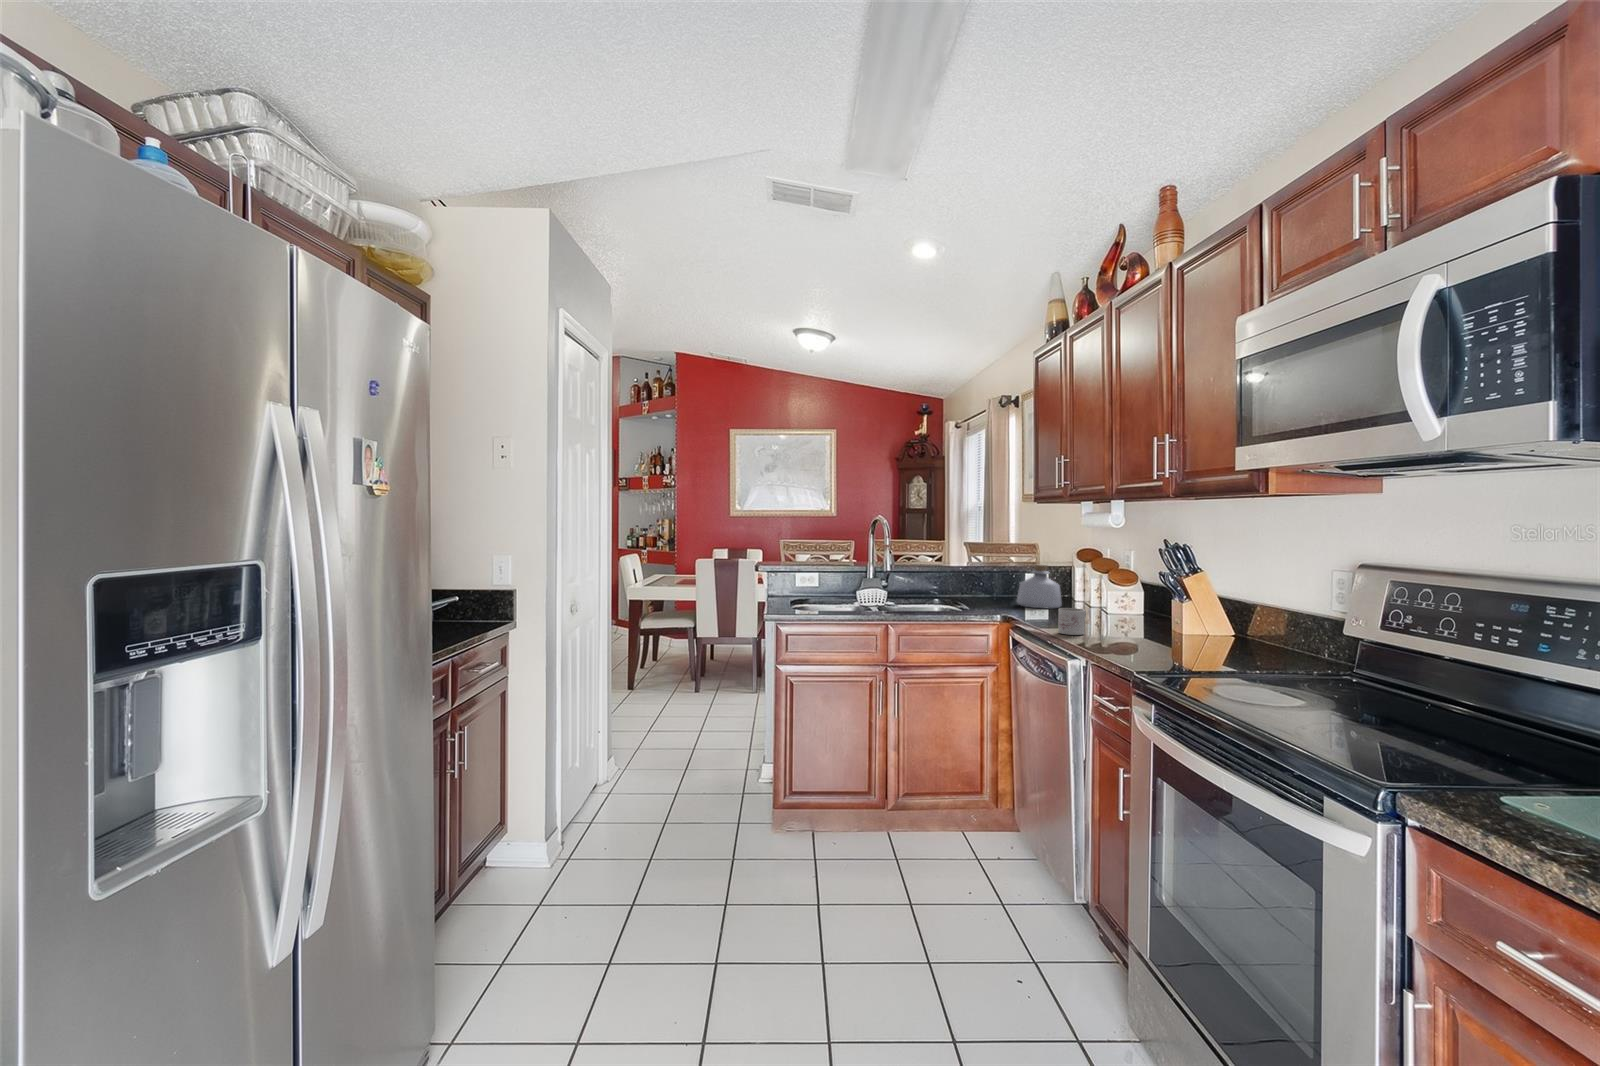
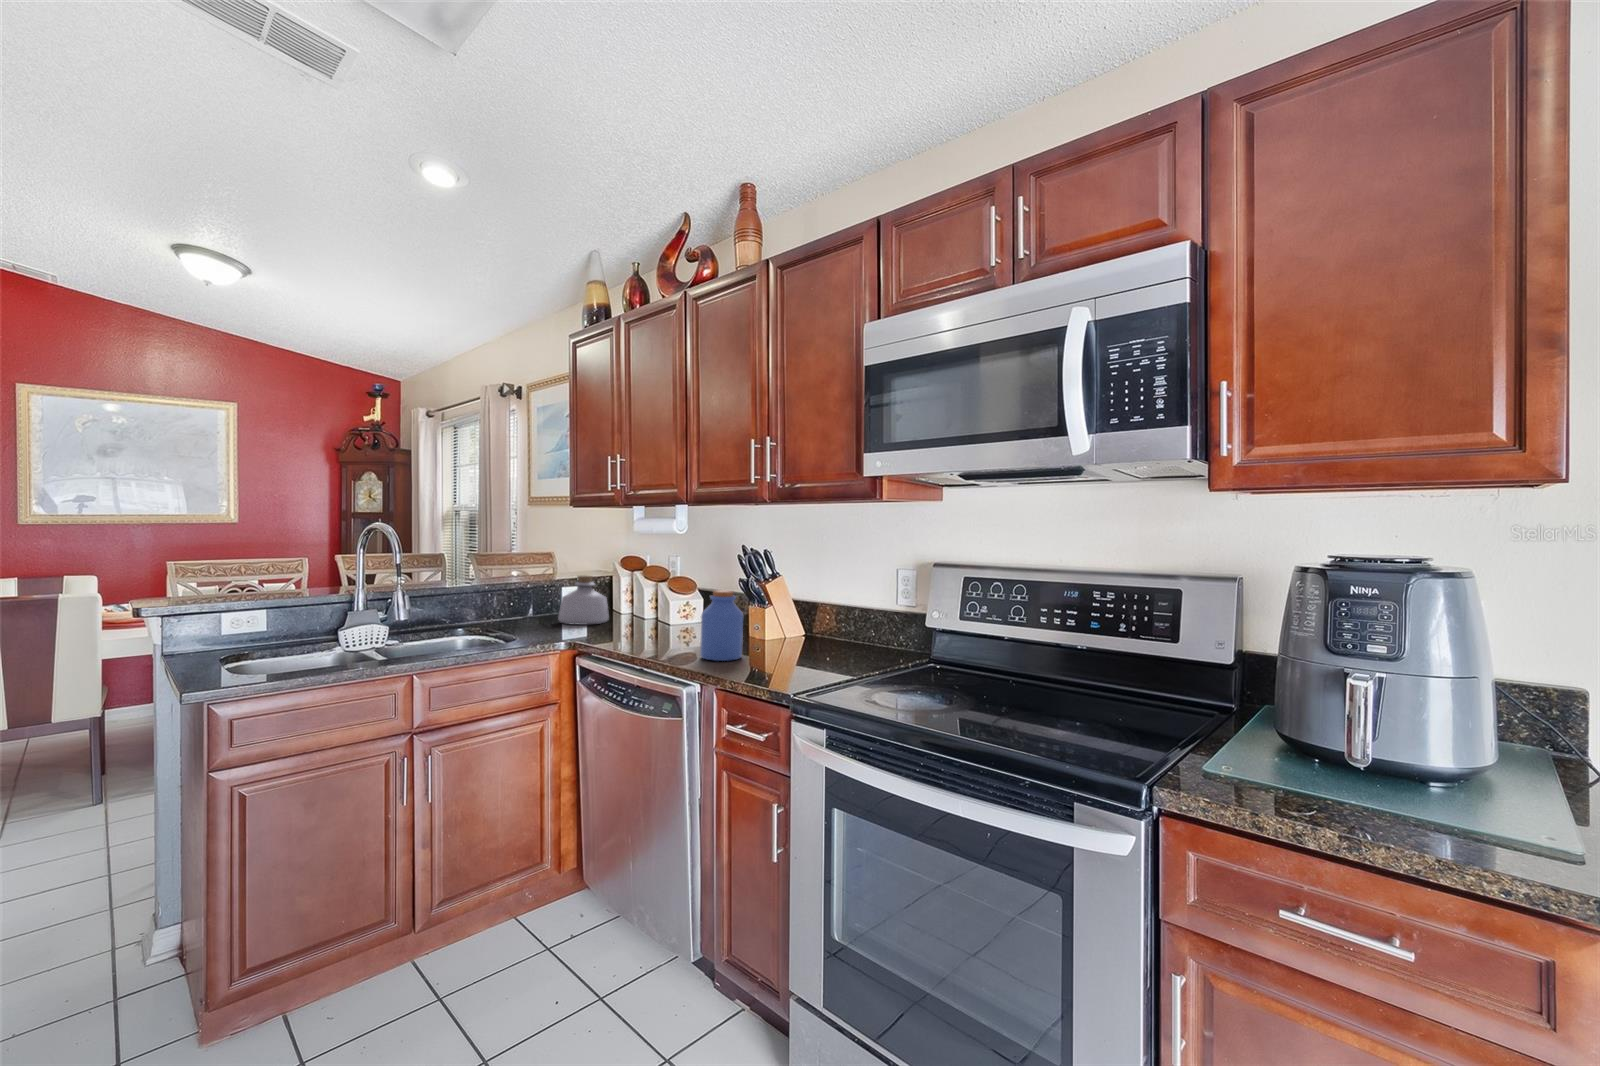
jar: none [1100,581,1145,647] -> present [700,590,743,661]
mug: present [1058,608,1086,635] -> none [644,623,673,654]

